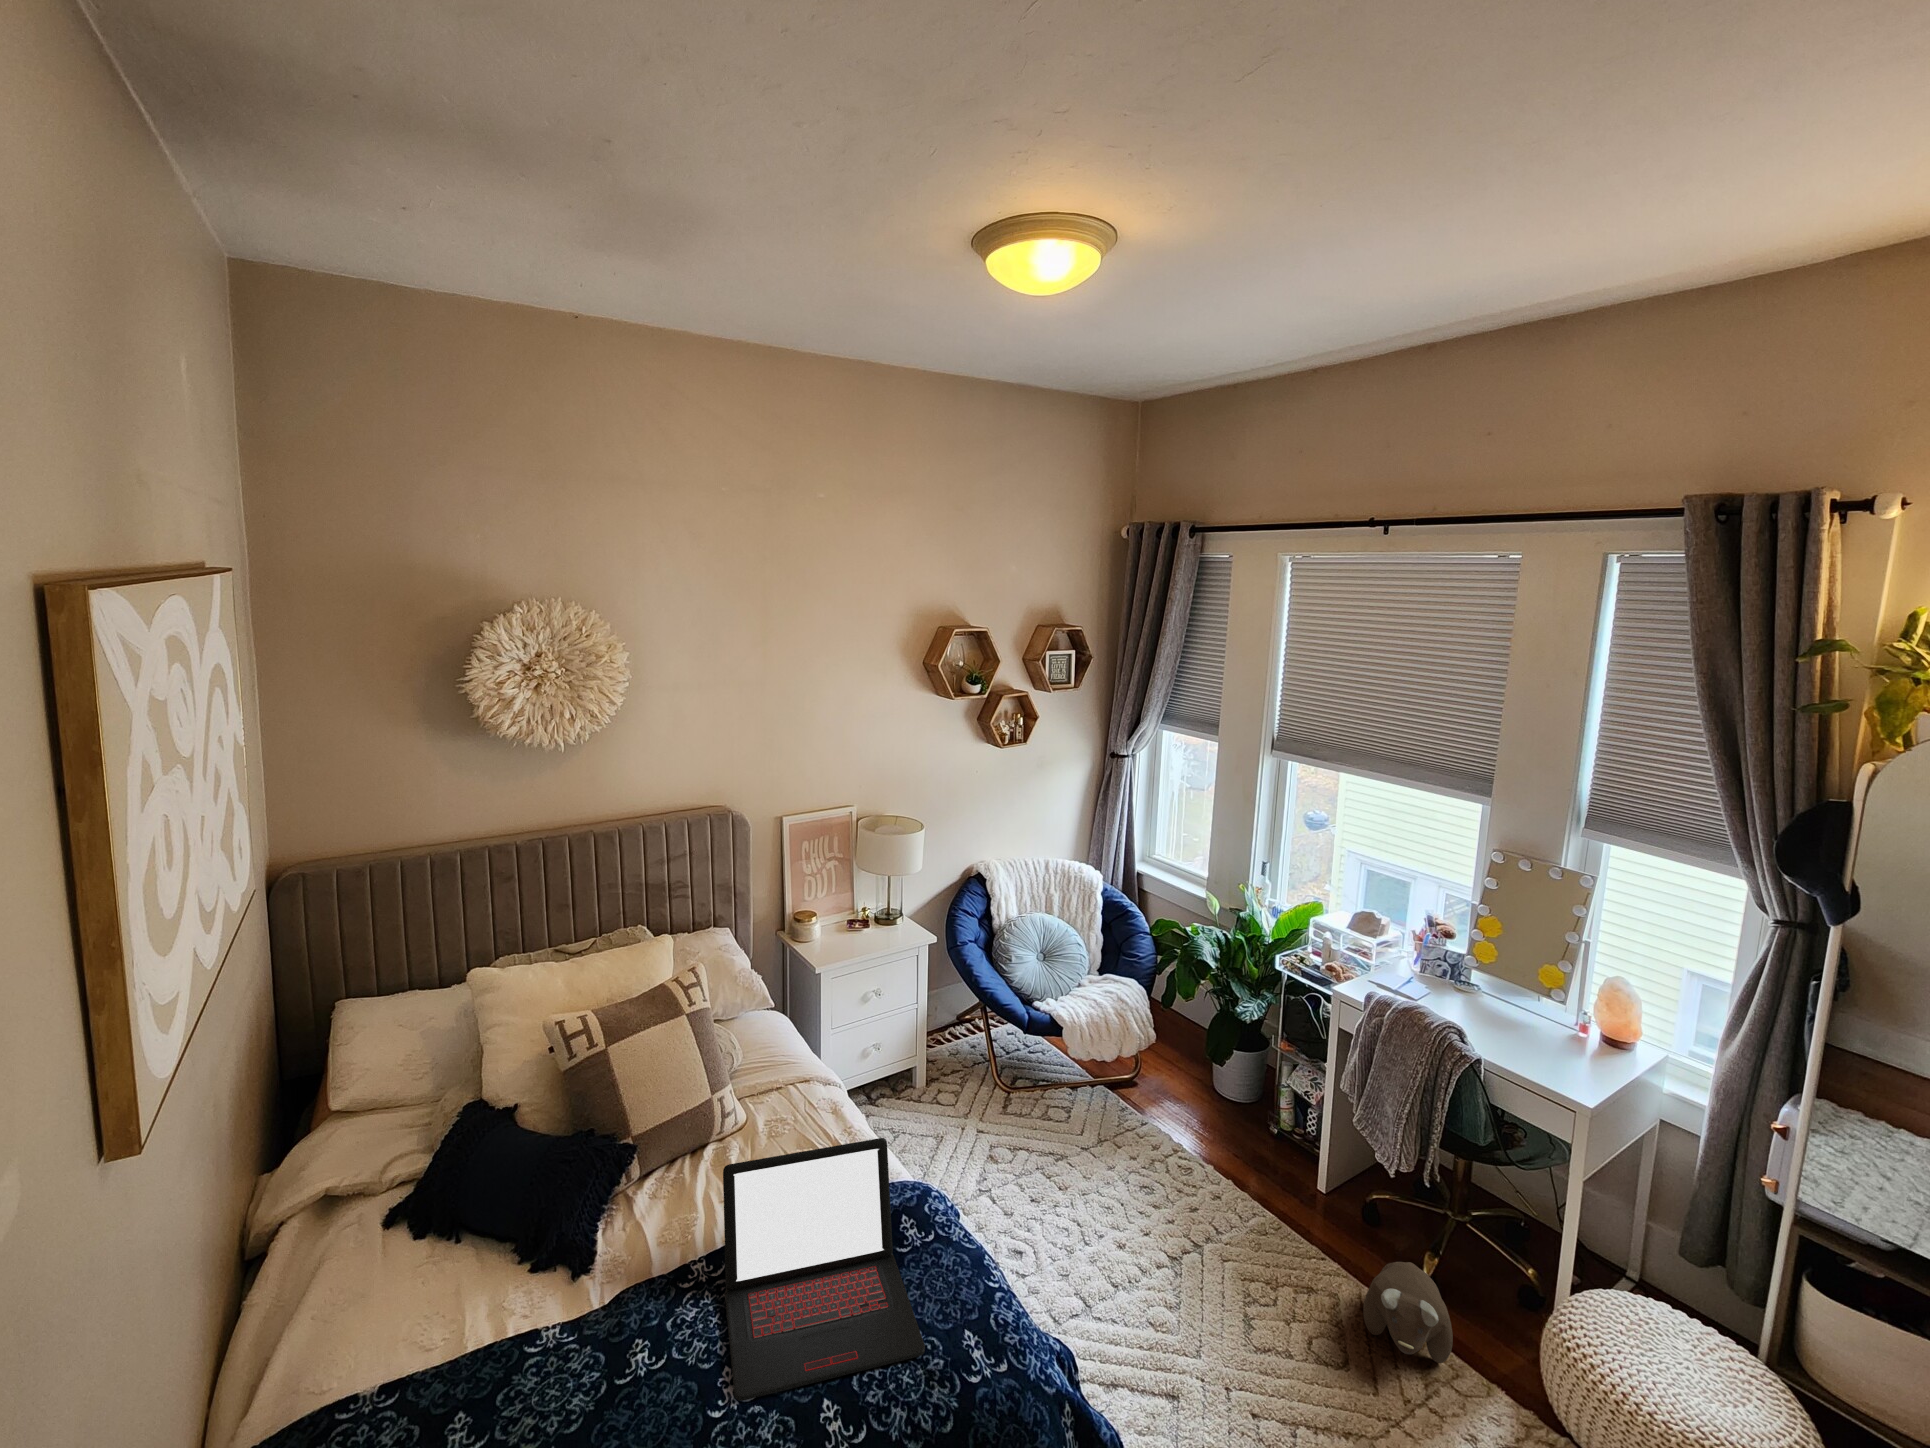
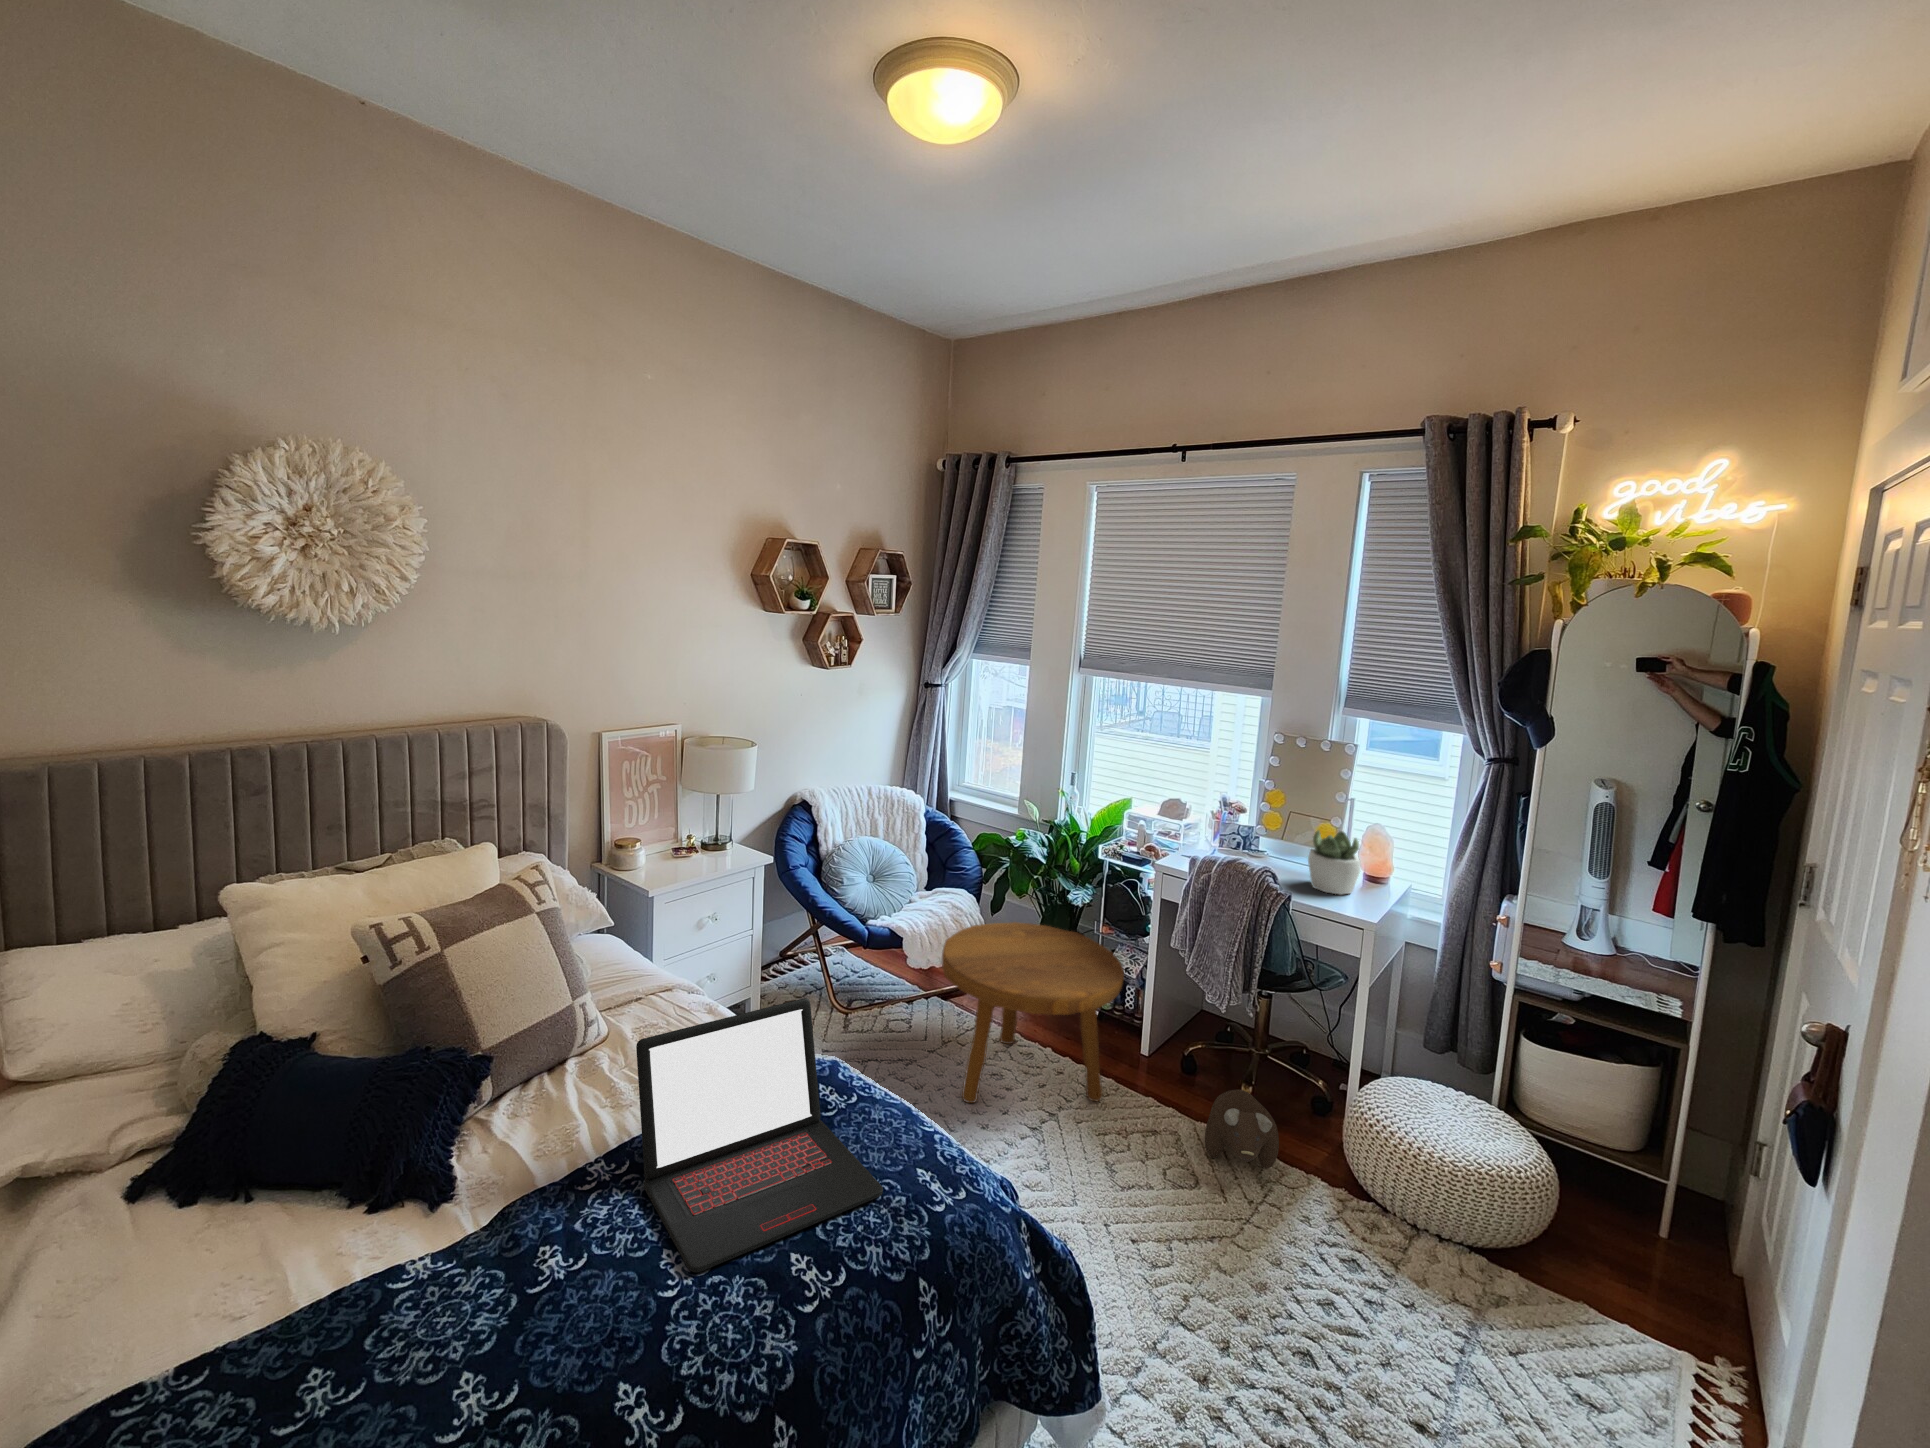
succulent plant: none [1515,979,1582,1060] -> present [1308,830,1360,895]
footstool: none [1088,1025,1284,1237] -> present [942,922,1124,1103]

